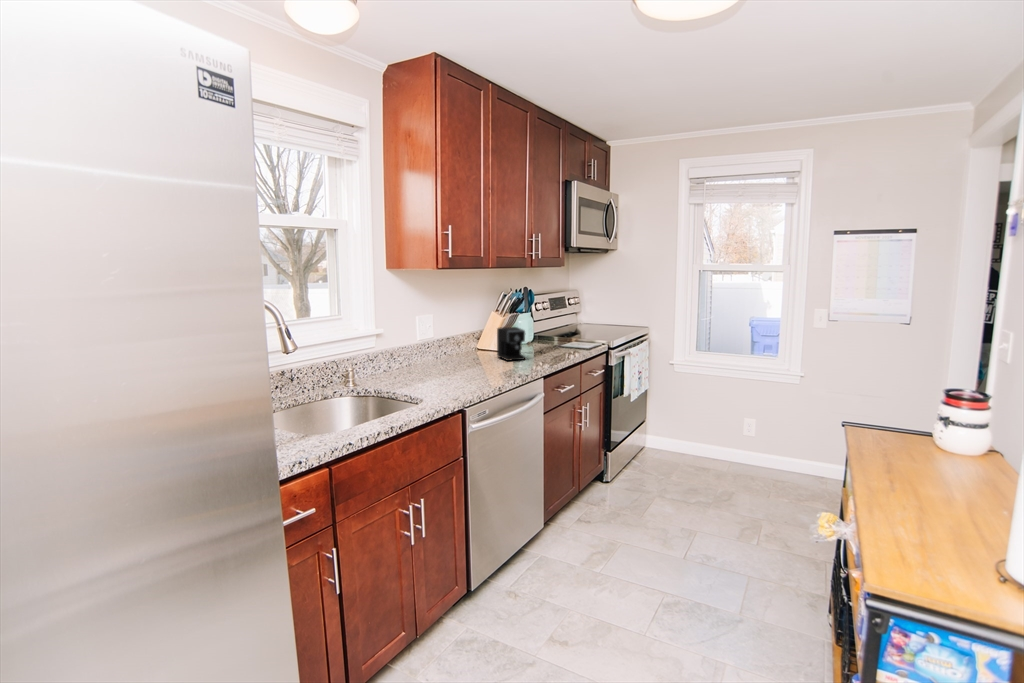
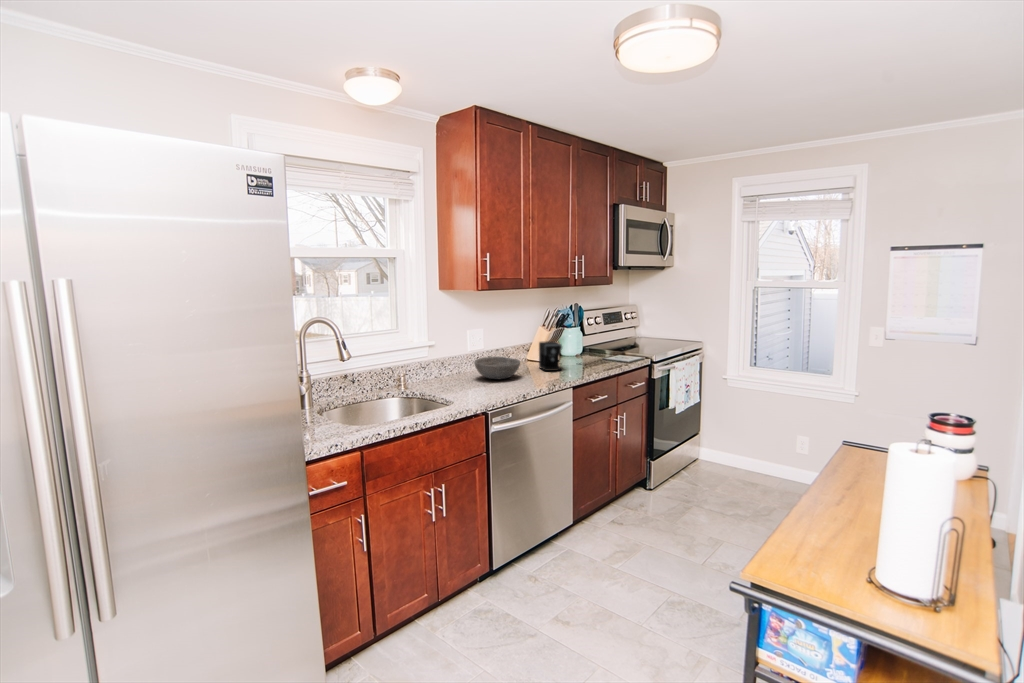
bowl: none [430,345,484,371] -> present [474,356,520,379]

